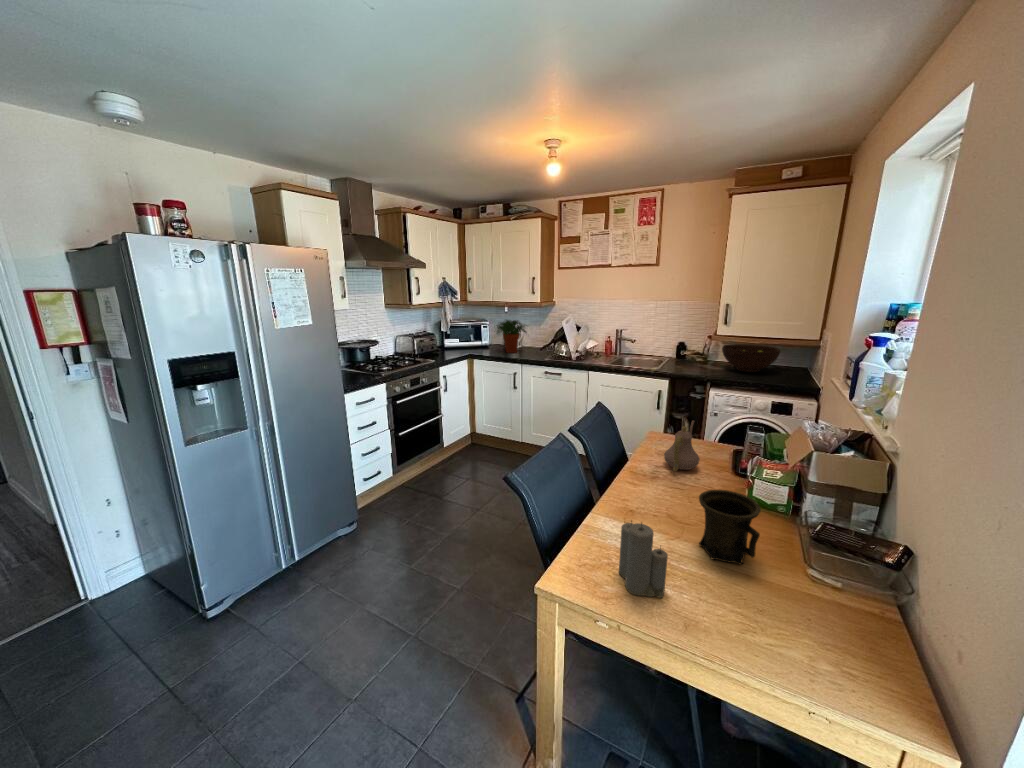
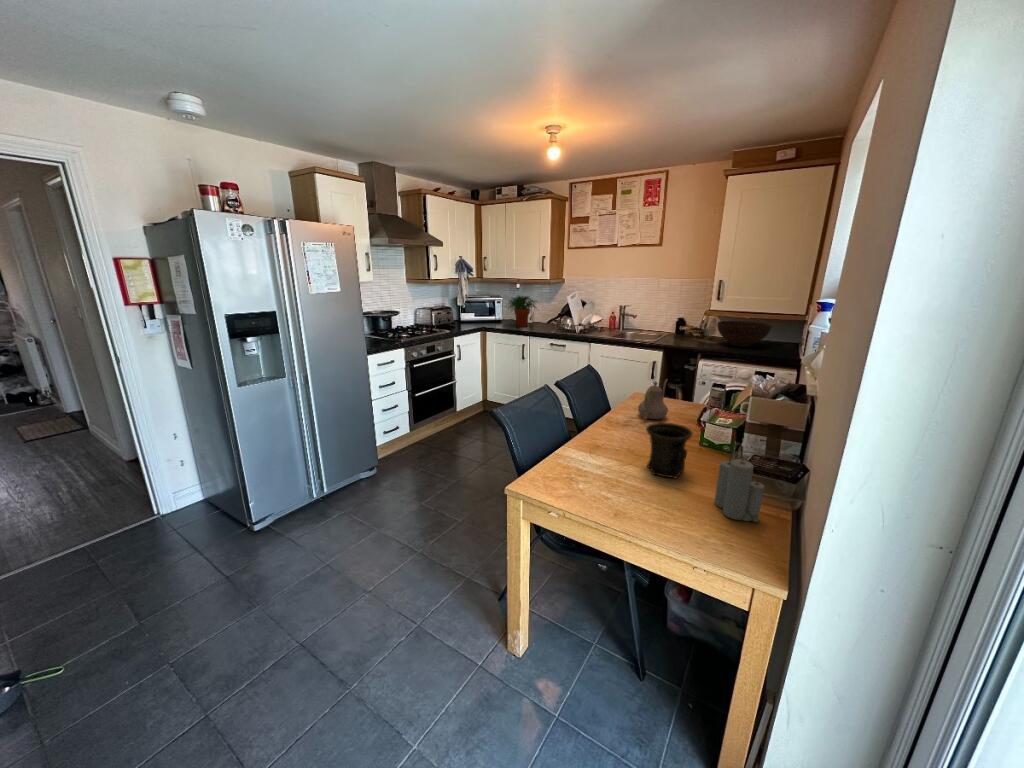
candle: present [619,523,668,598] -> present [714,459,764,522]

